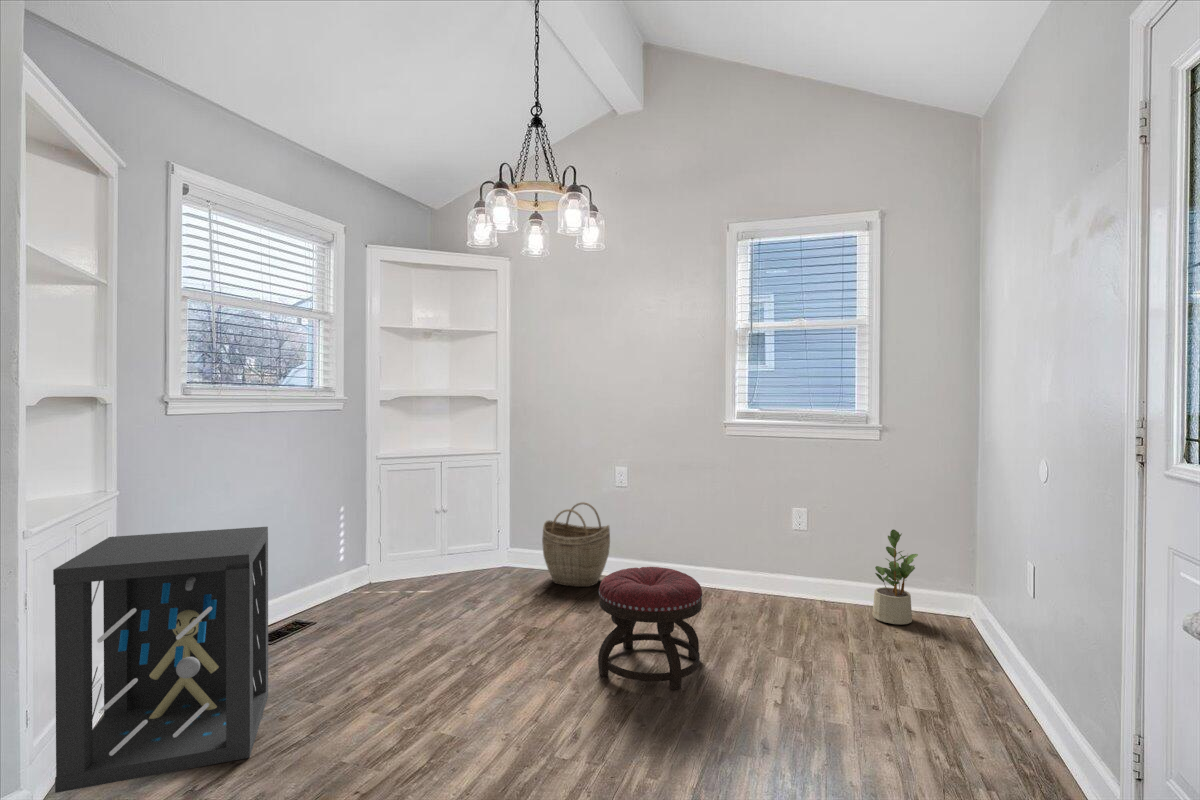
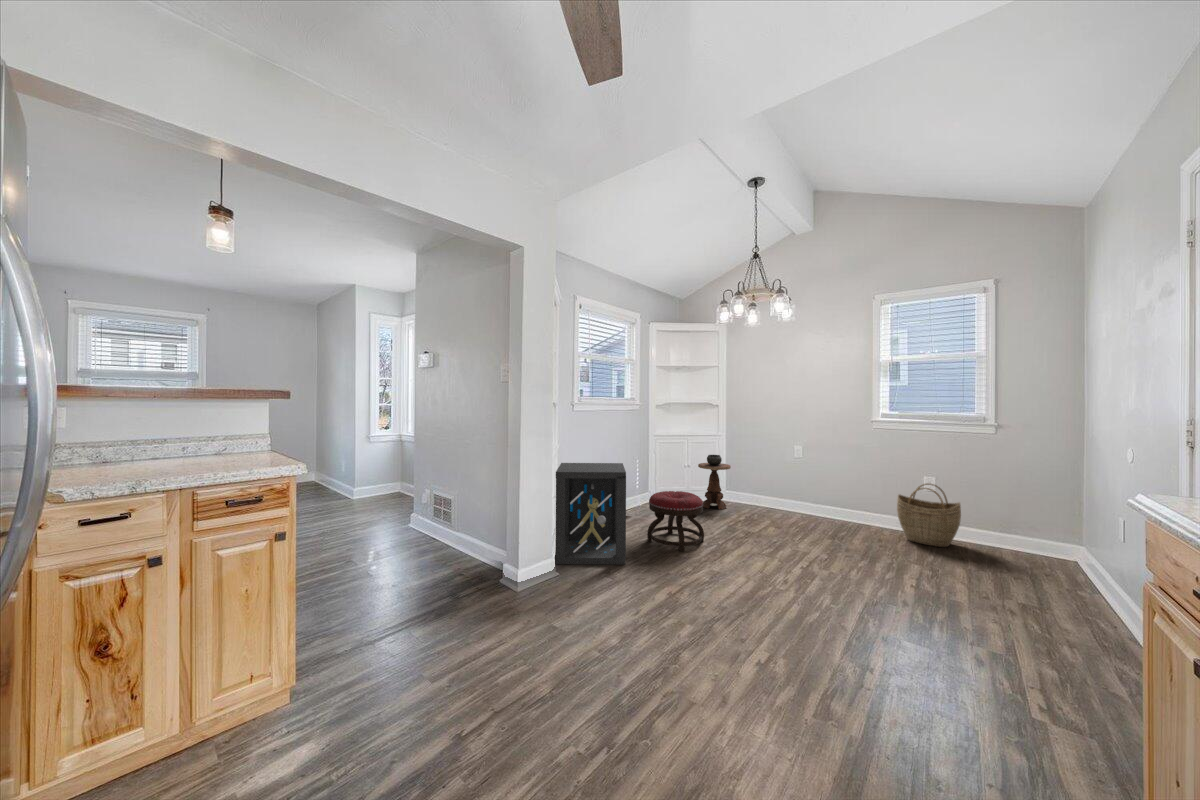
side table: none [460,487,516,584] -> present [698,455,731,510]
woven basket: present [542,502,610,587] -> present [897,483,961,547]
potted plant: present [872,529,918,624] -> none [990,494,1030,559]
ottoman: present [598,567,702,690] -> present [647,491,704,551]

